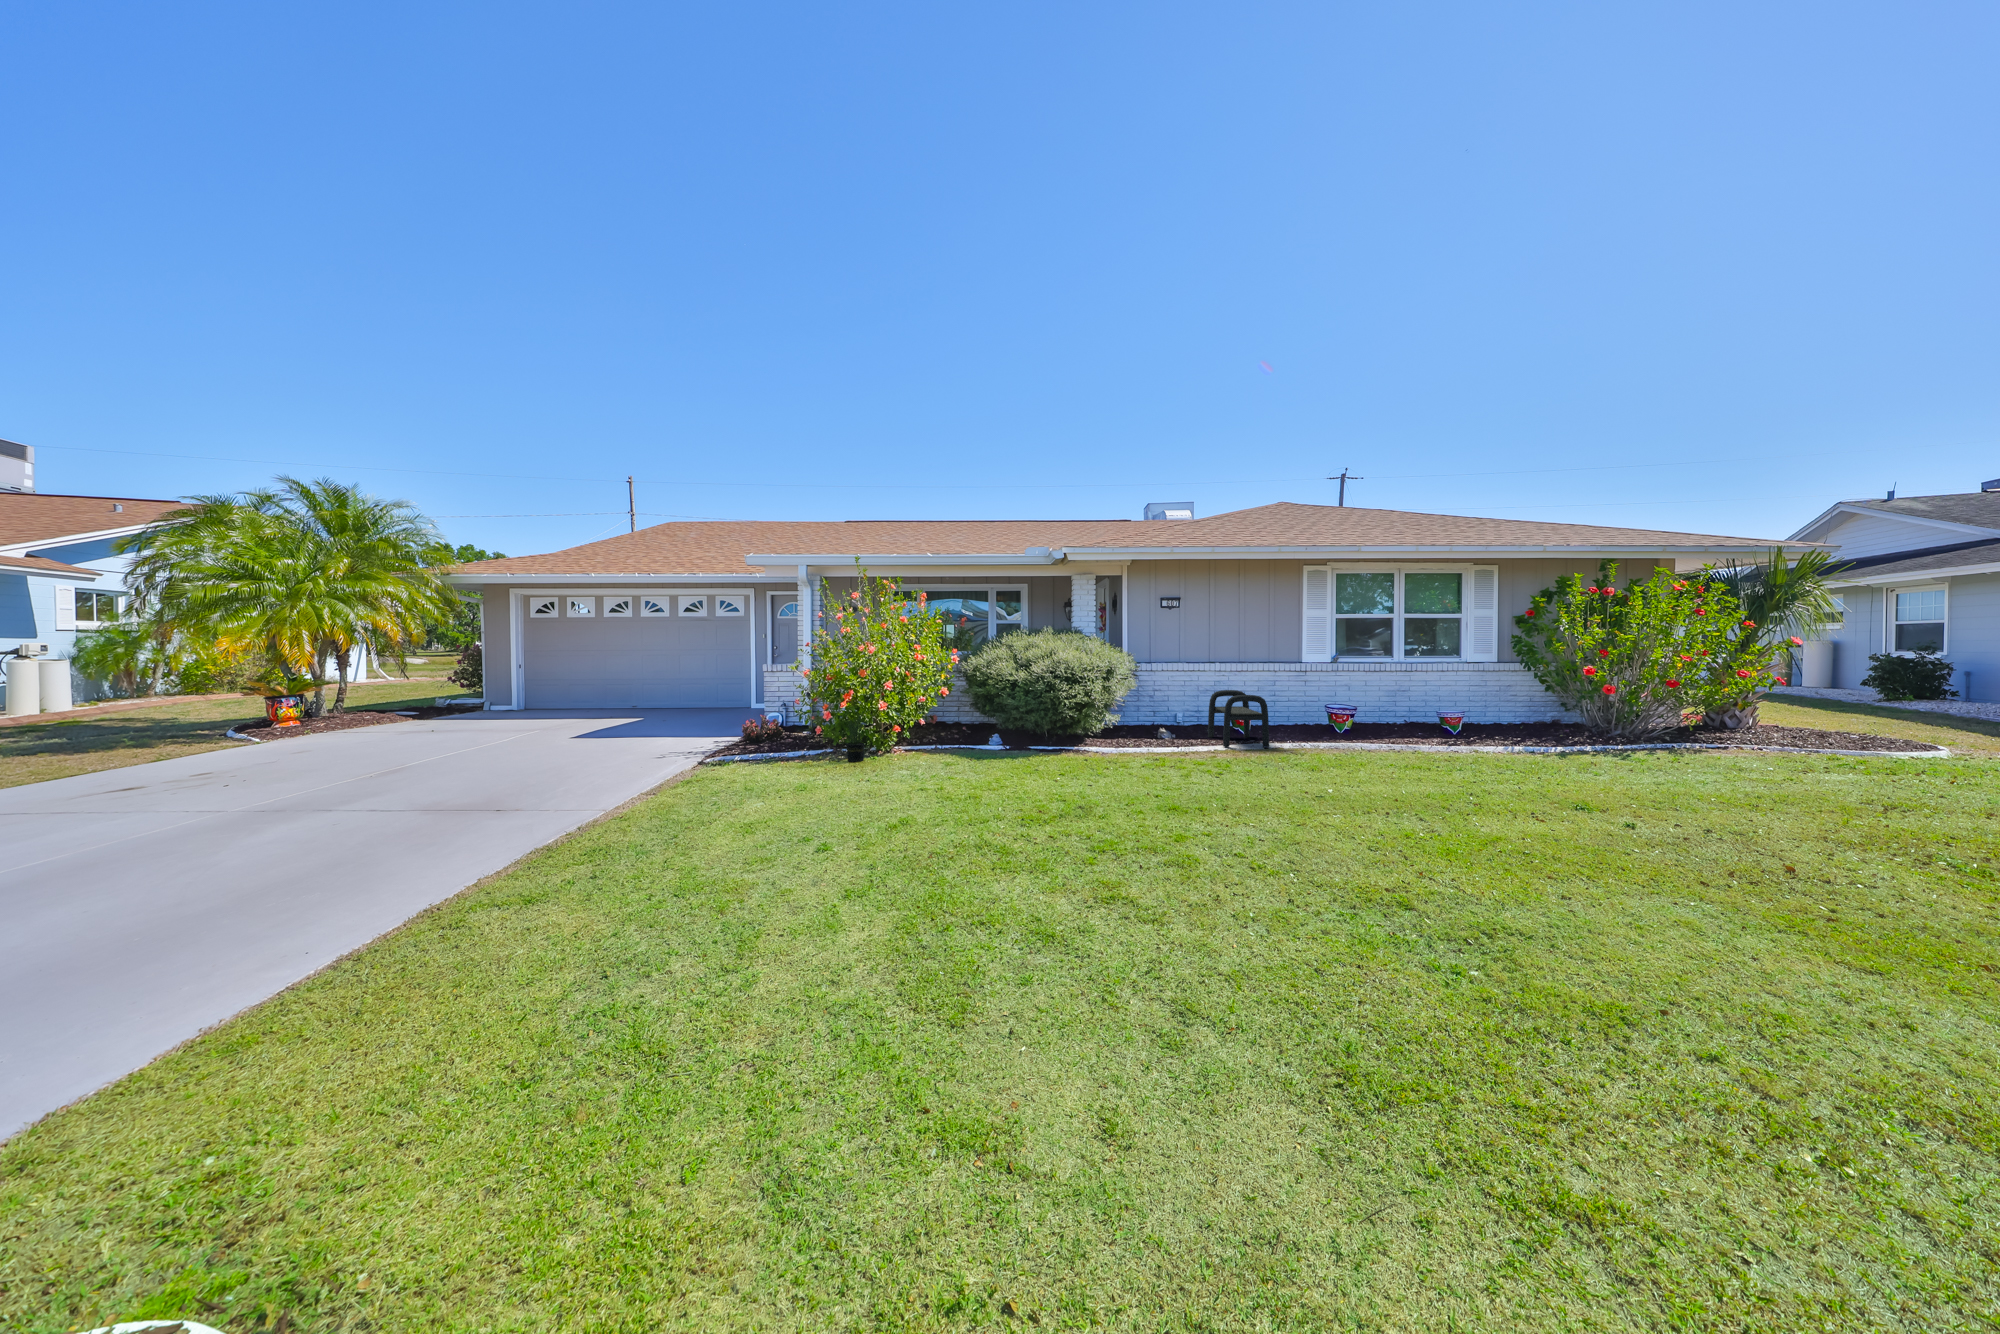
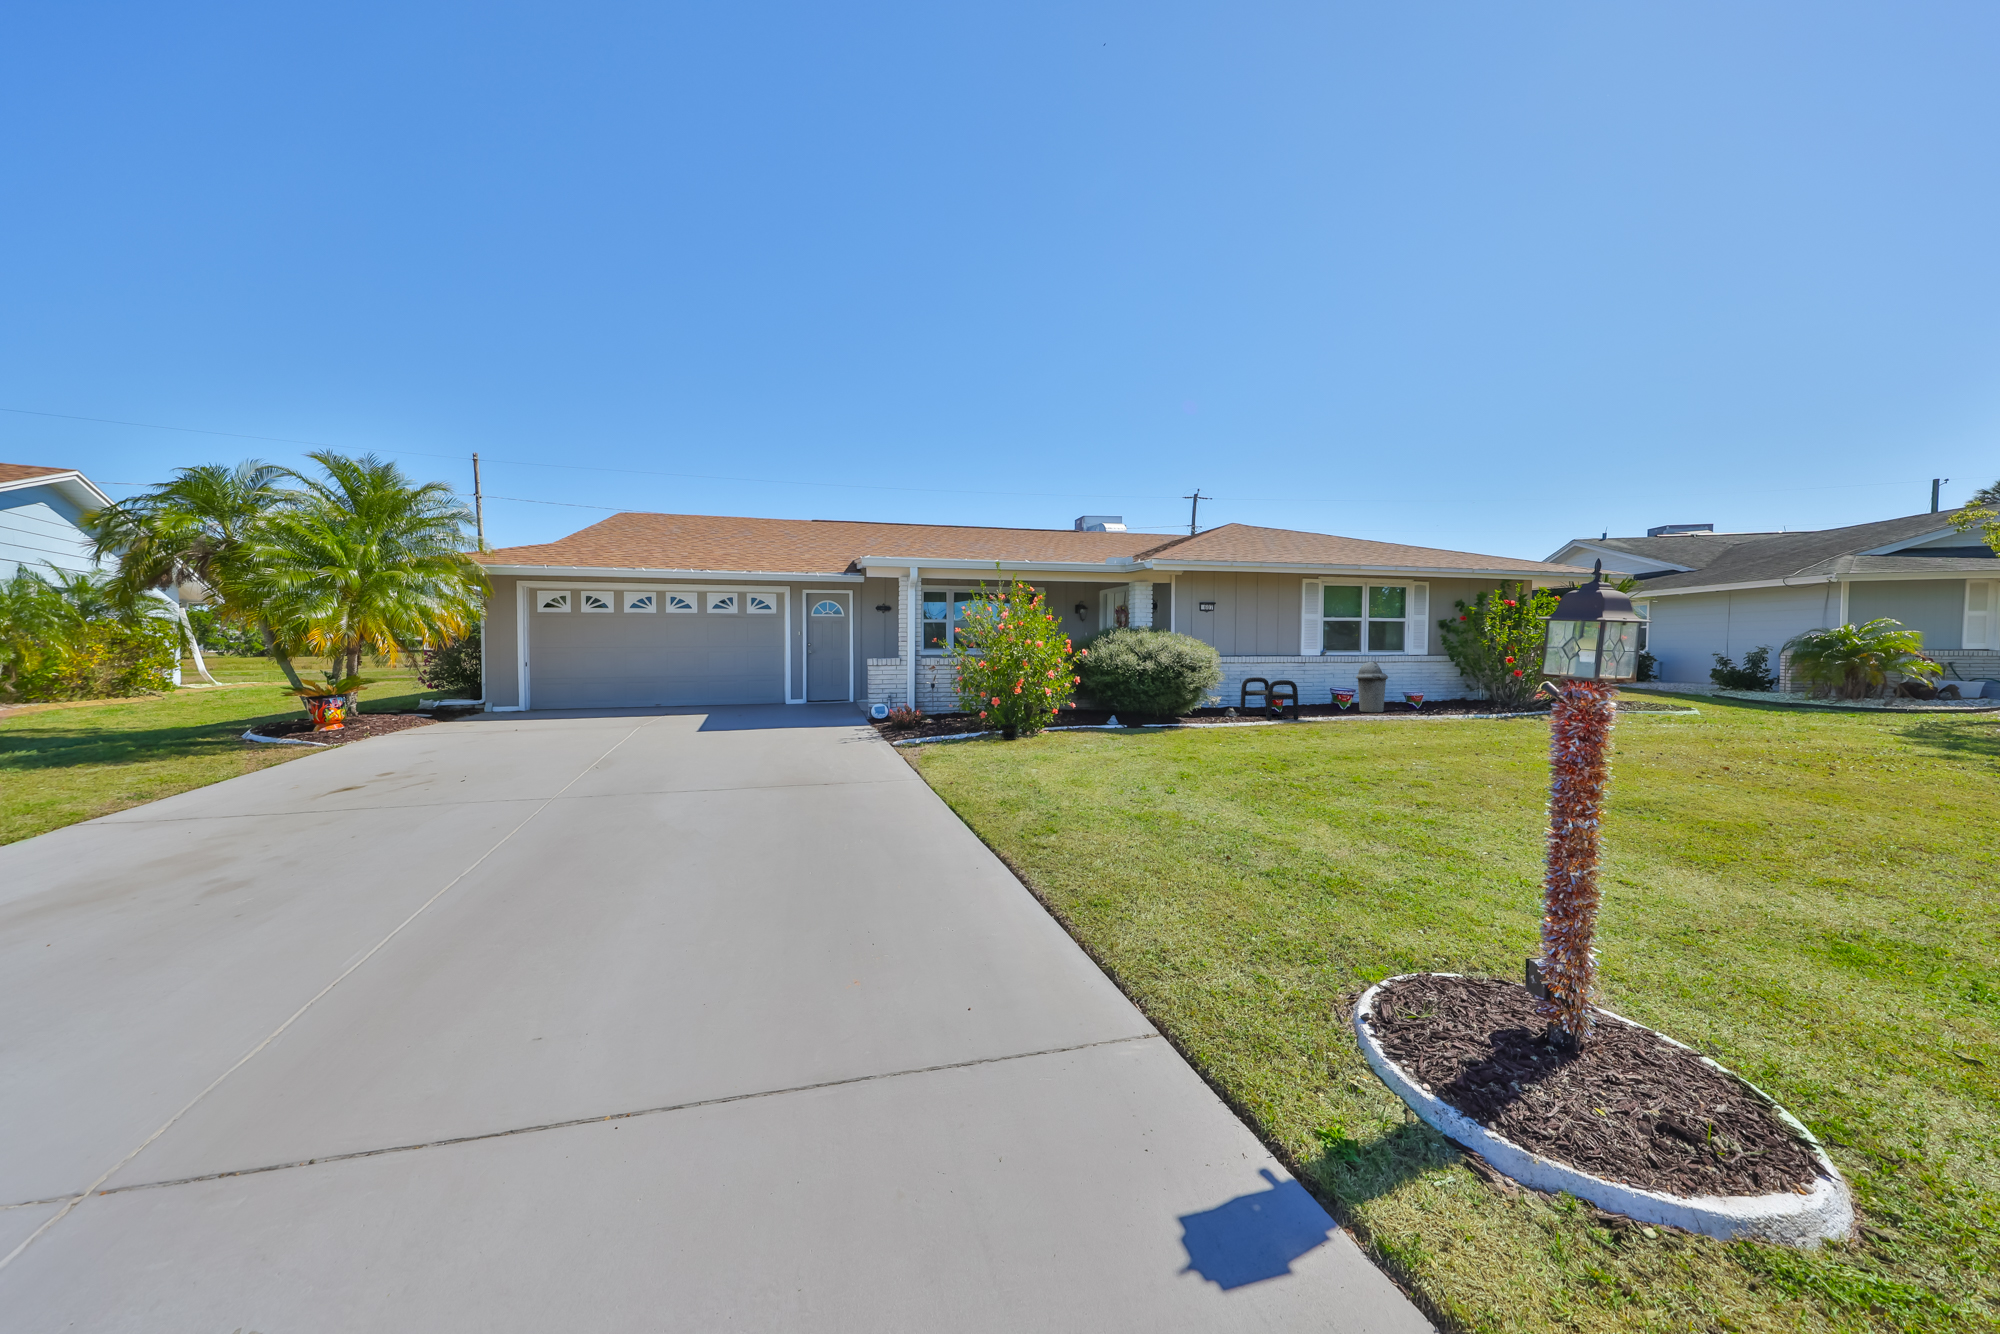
trash can: none [1377,671,1421,740] -> present [1356,661,1388,713]

